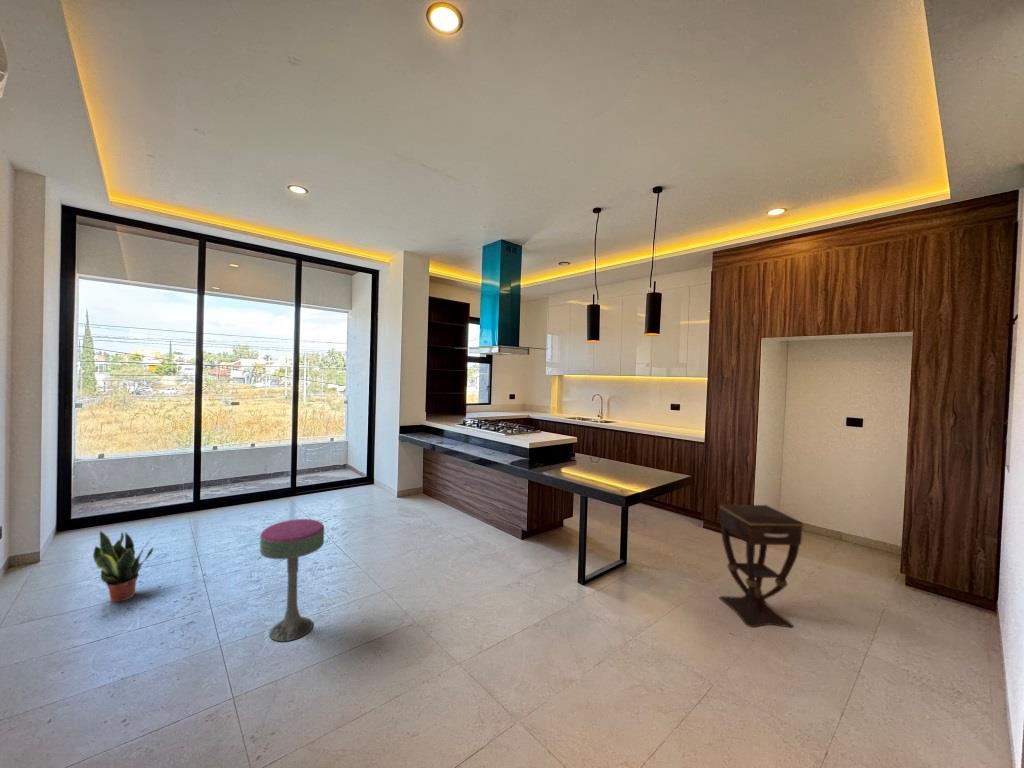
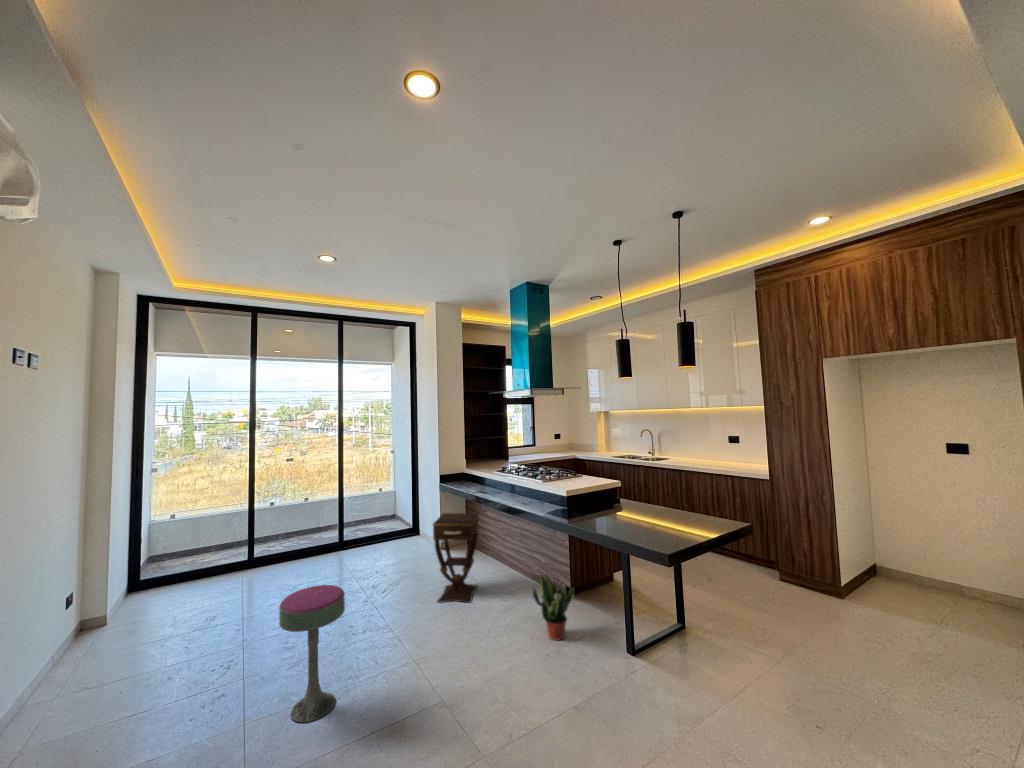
side table: present [720,504,803,627] -> present [433,513,478,603]
potted plant: present [93,531,153,602] -> present [533,574,574,641]

